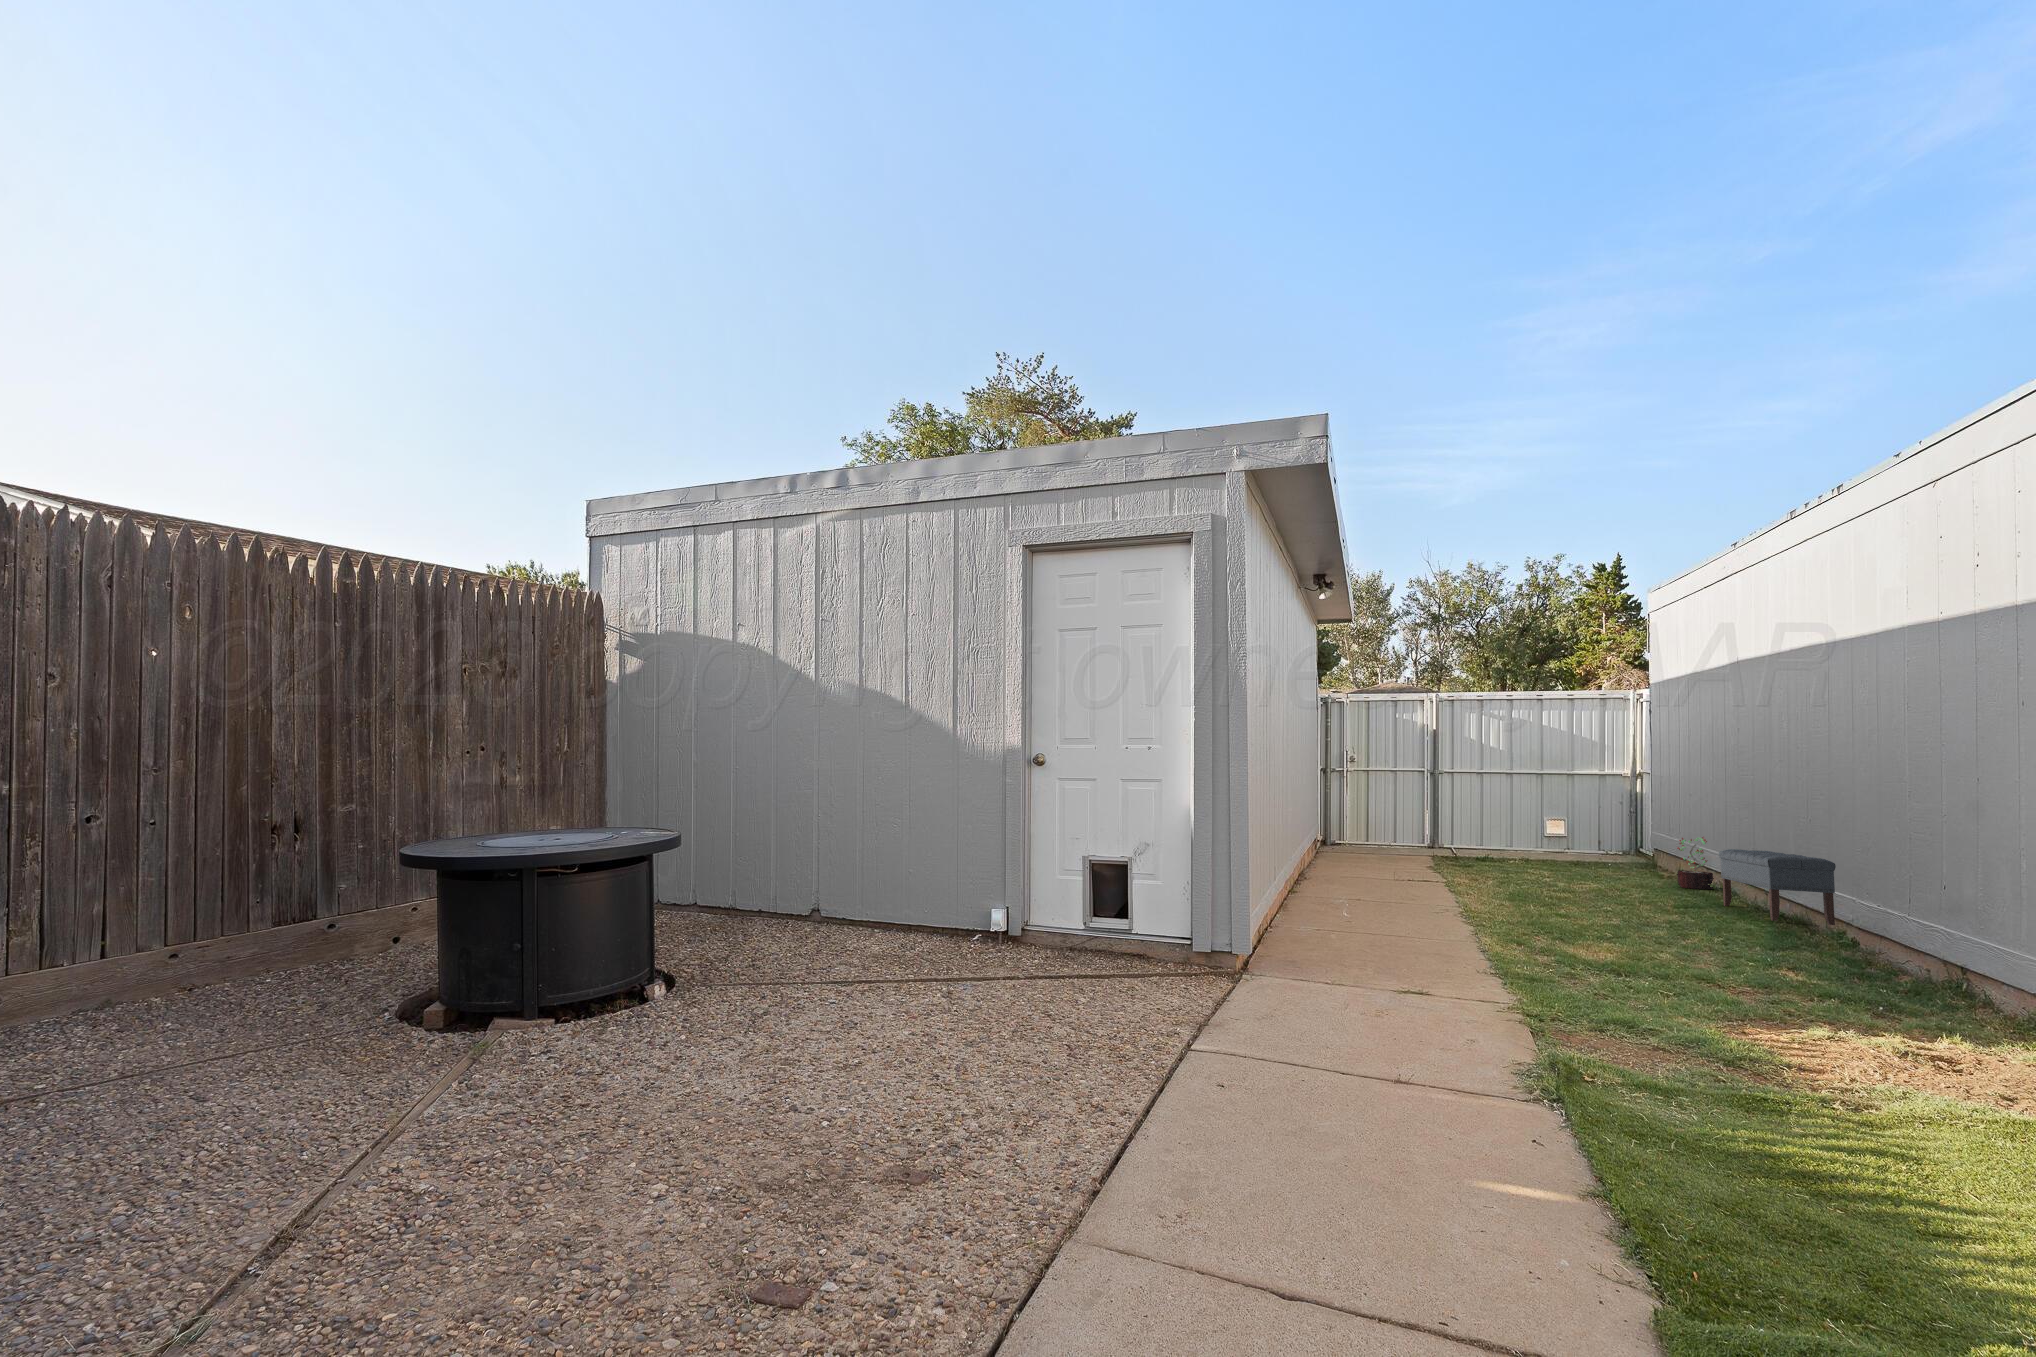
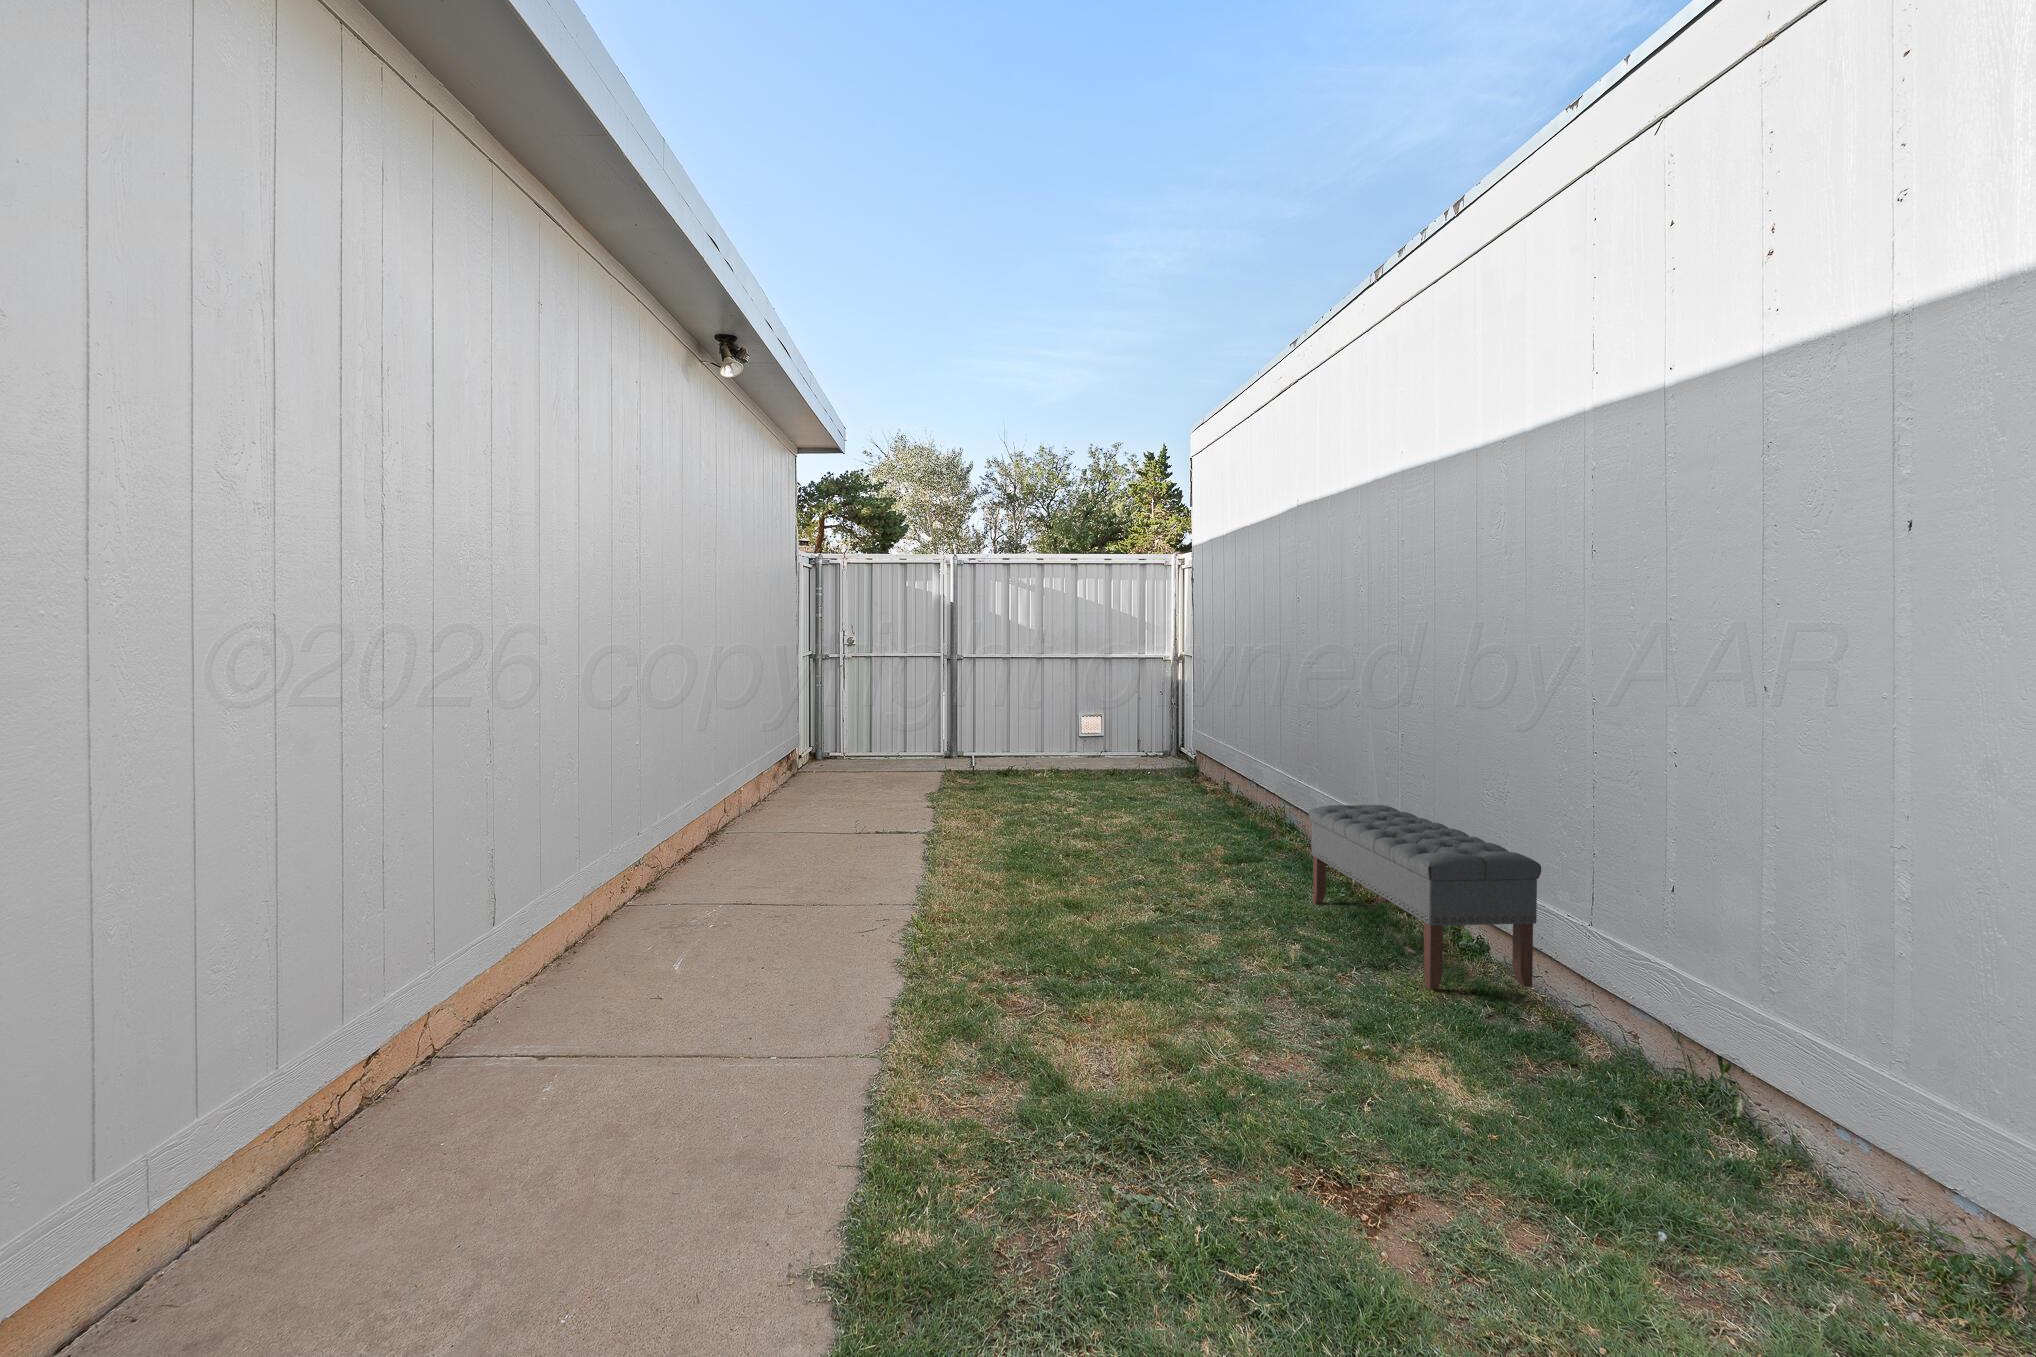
decorative plant: present [1677,837,1714,889] -> none [1230,753,1276,832]

